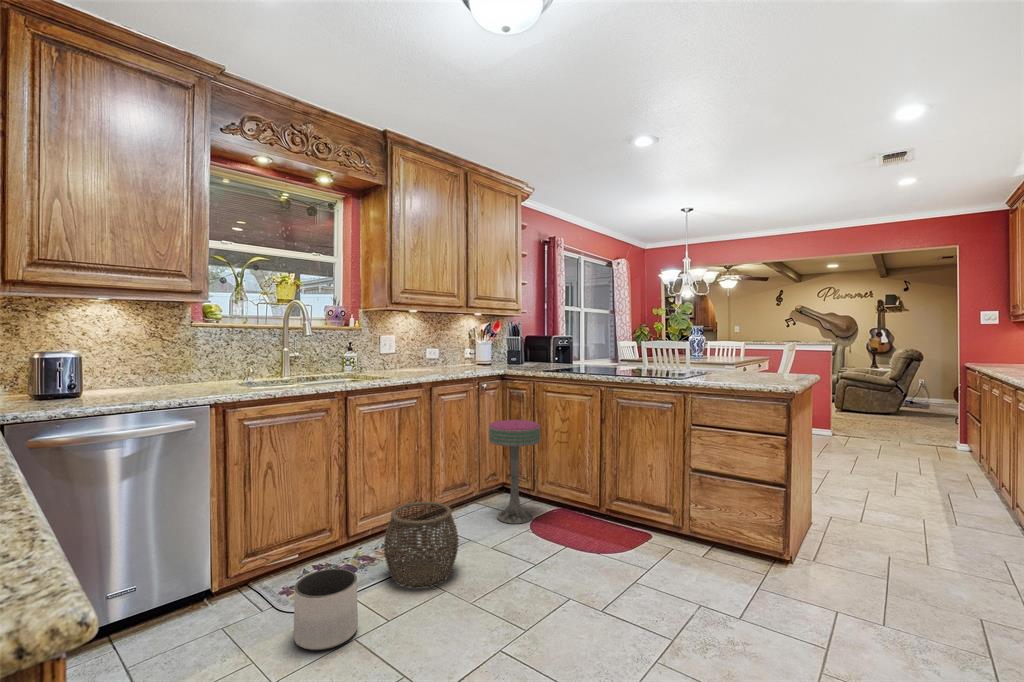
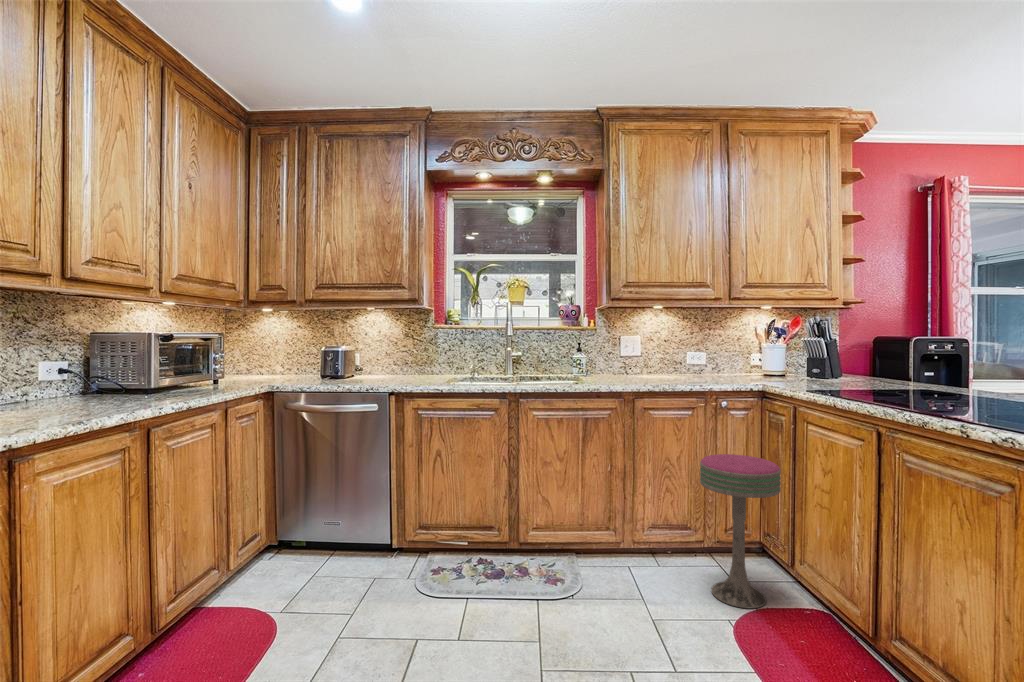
woven basket: present [384,502,459,587] -> none [502,526,587,628]
planter: present [294,569,358,651] -> none [378,560,436,637]

